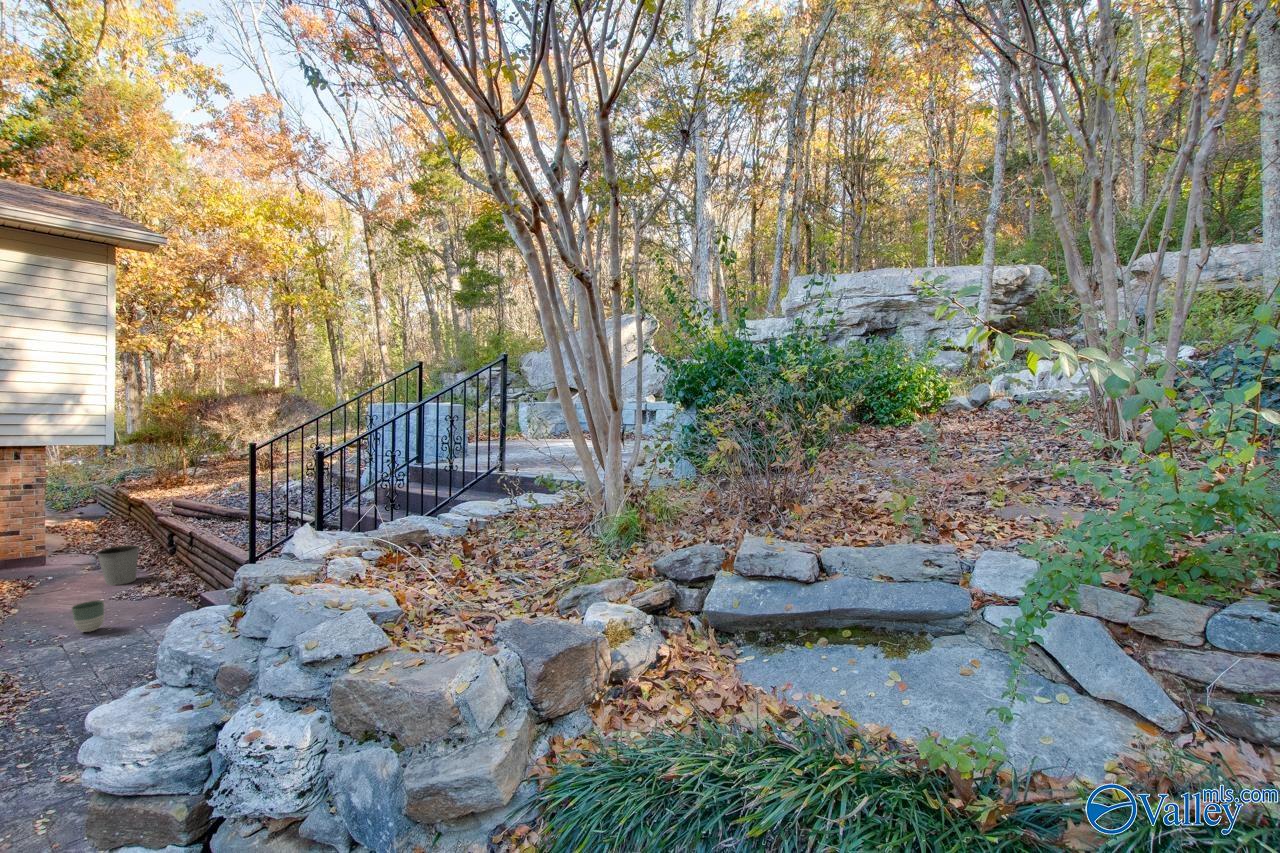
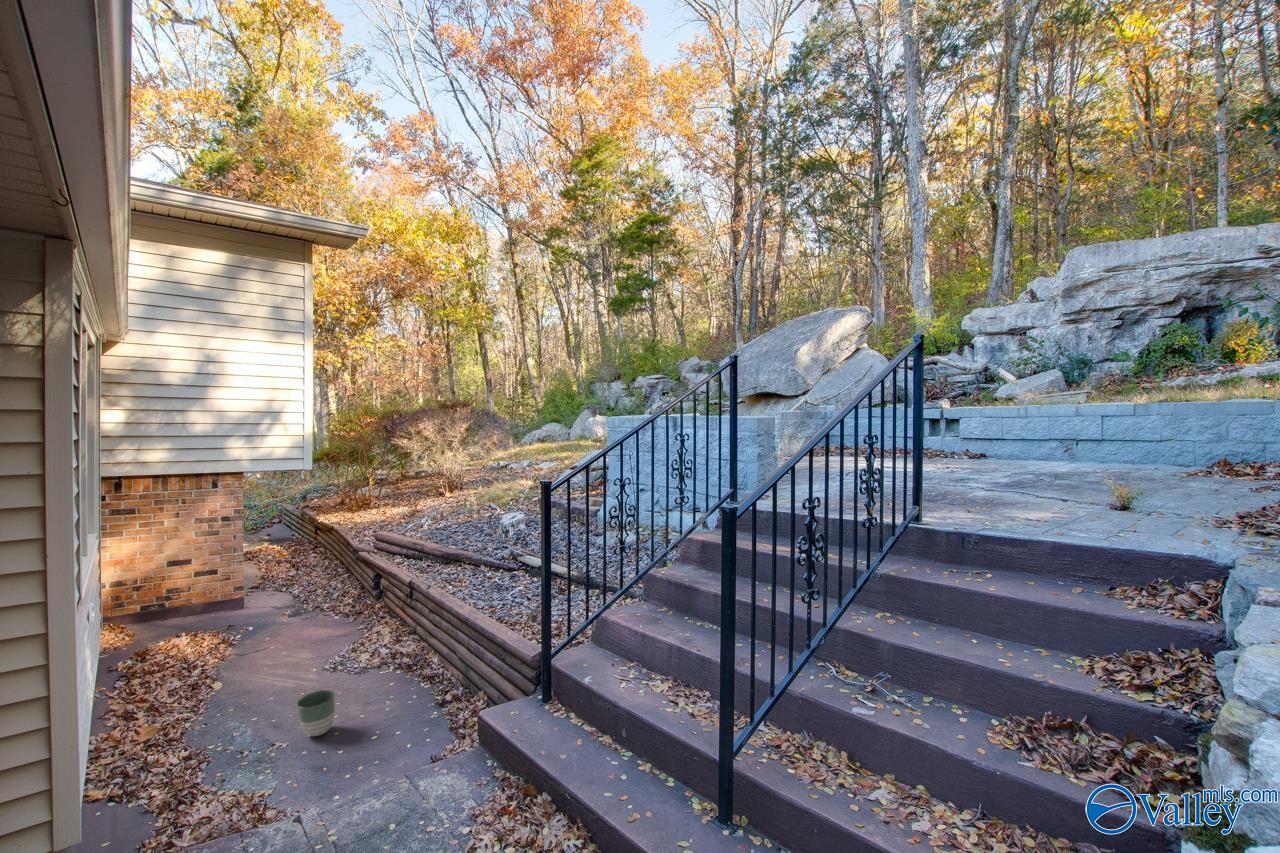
bucket: present [96,545,140,586] -> none [305,593,352,645]

